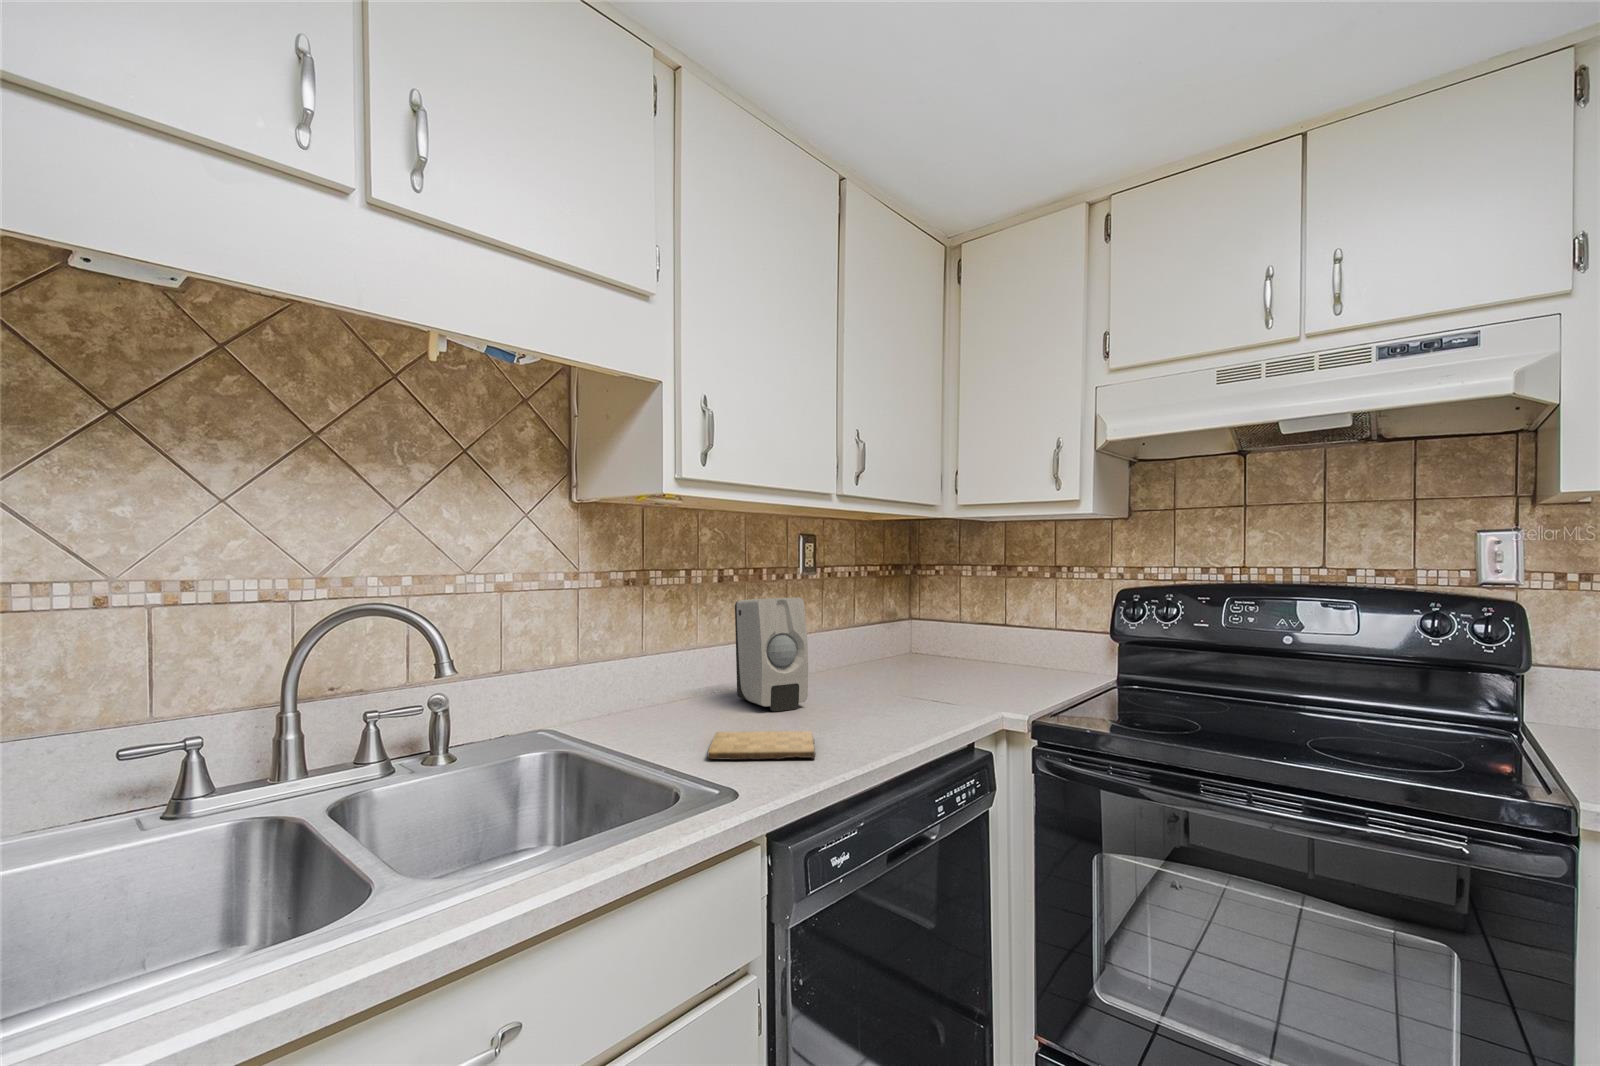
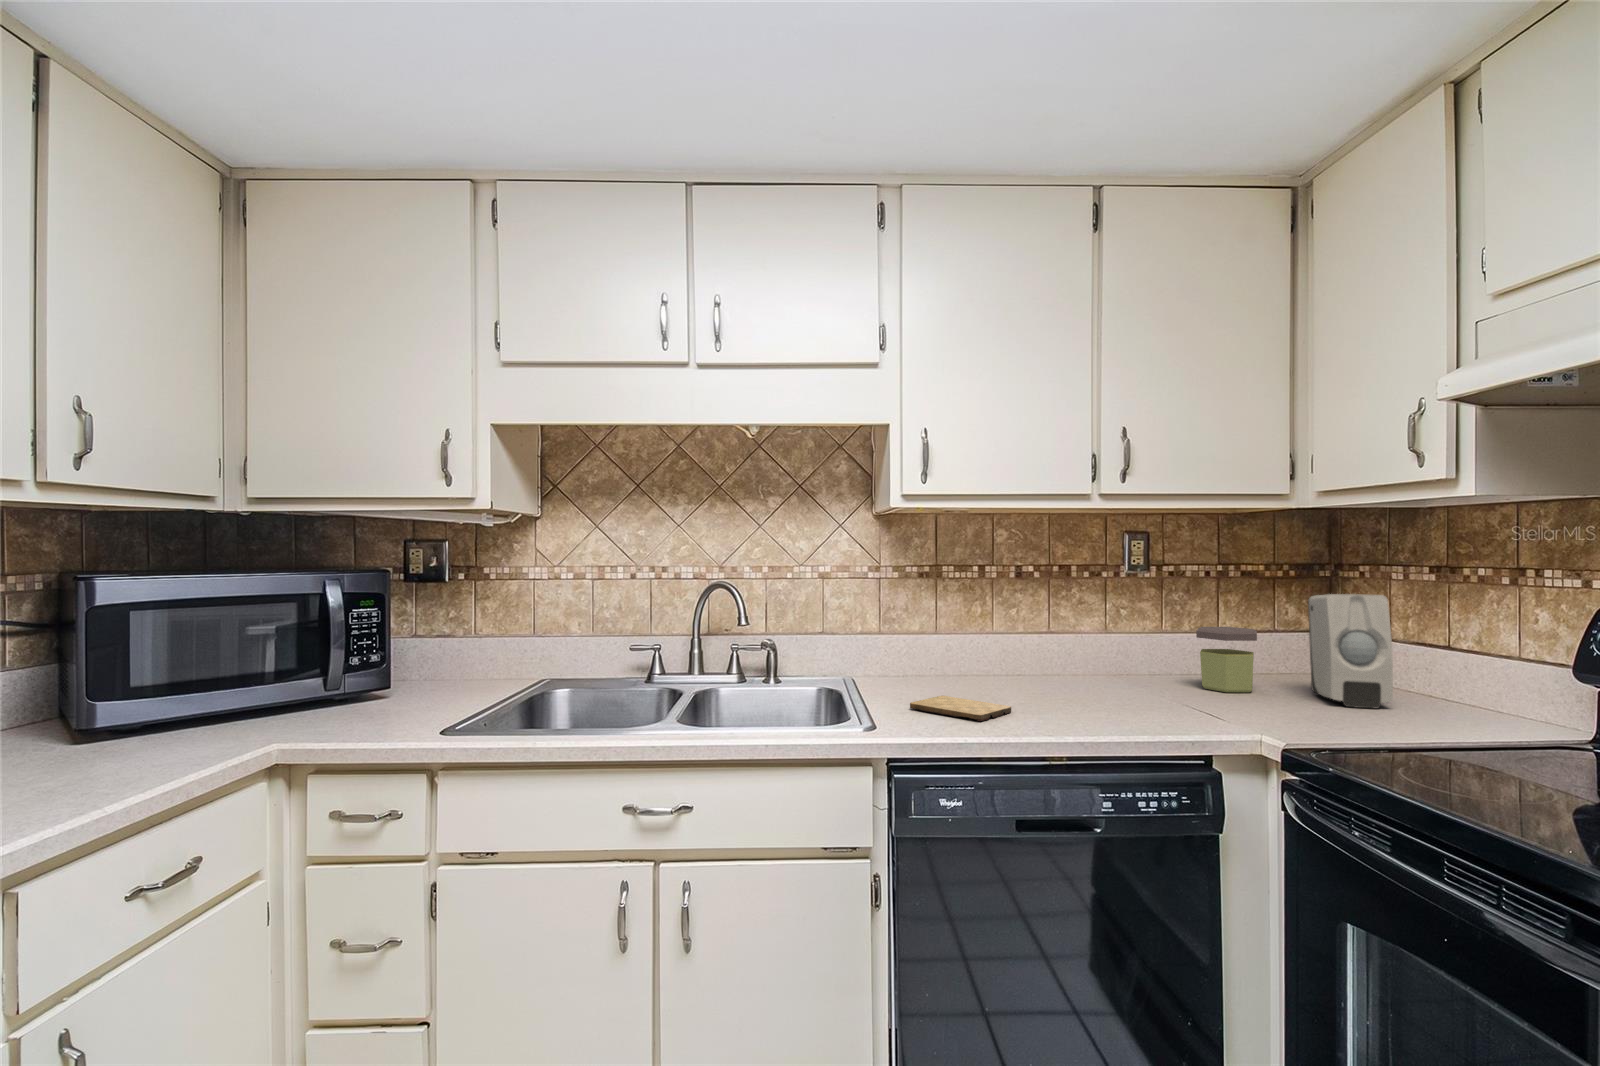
soap dispenser: present [735,598,808,711] -> present [1308,594,1393,708]
jar: none [866,620,918,678] -> present [1196,627,1257,692]

